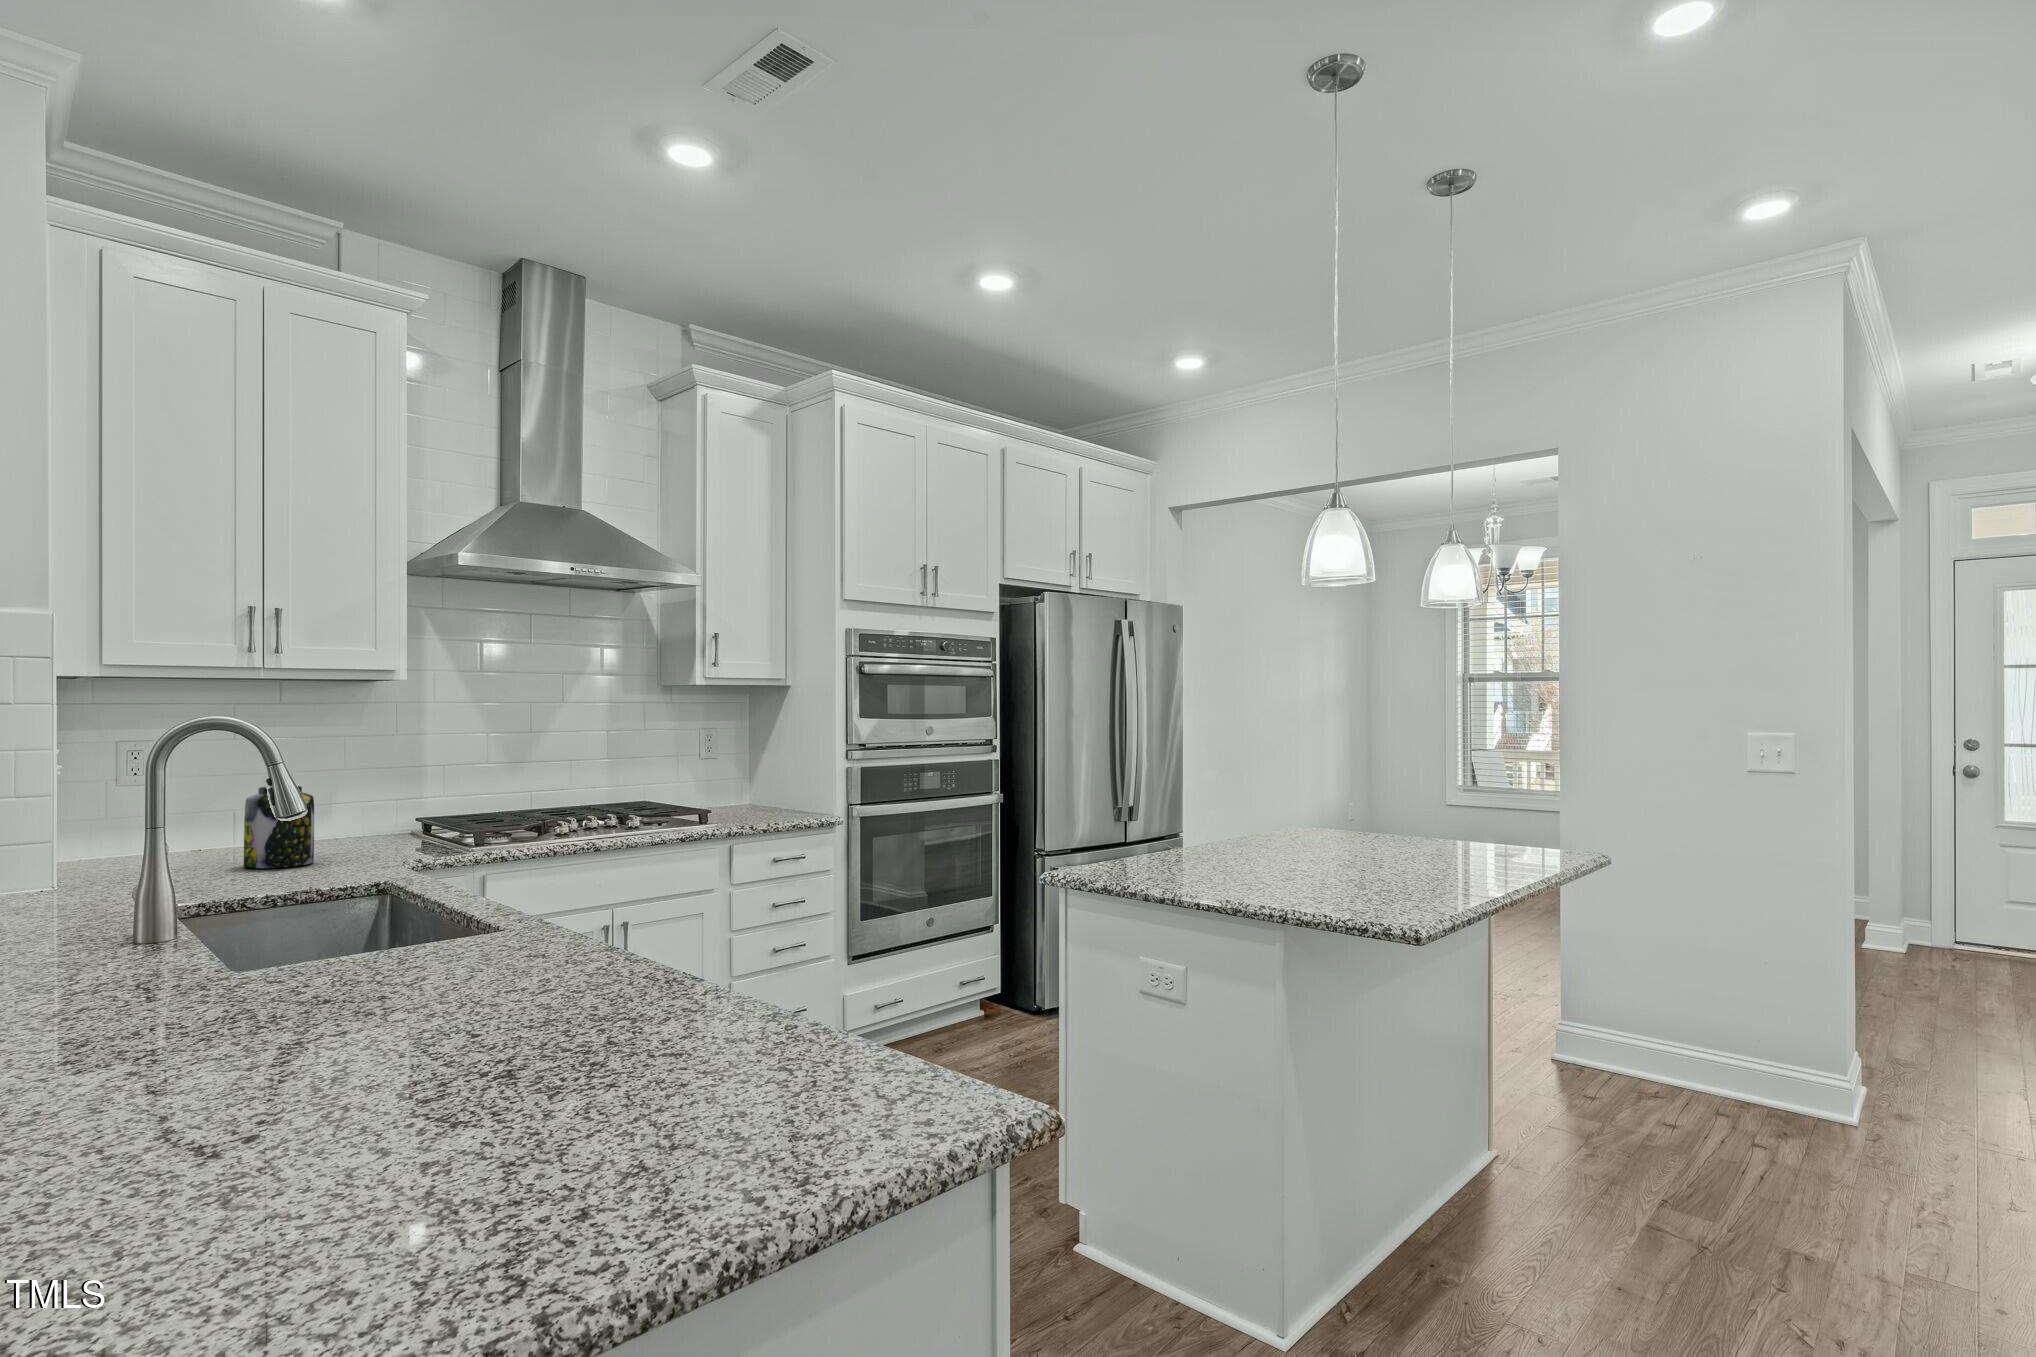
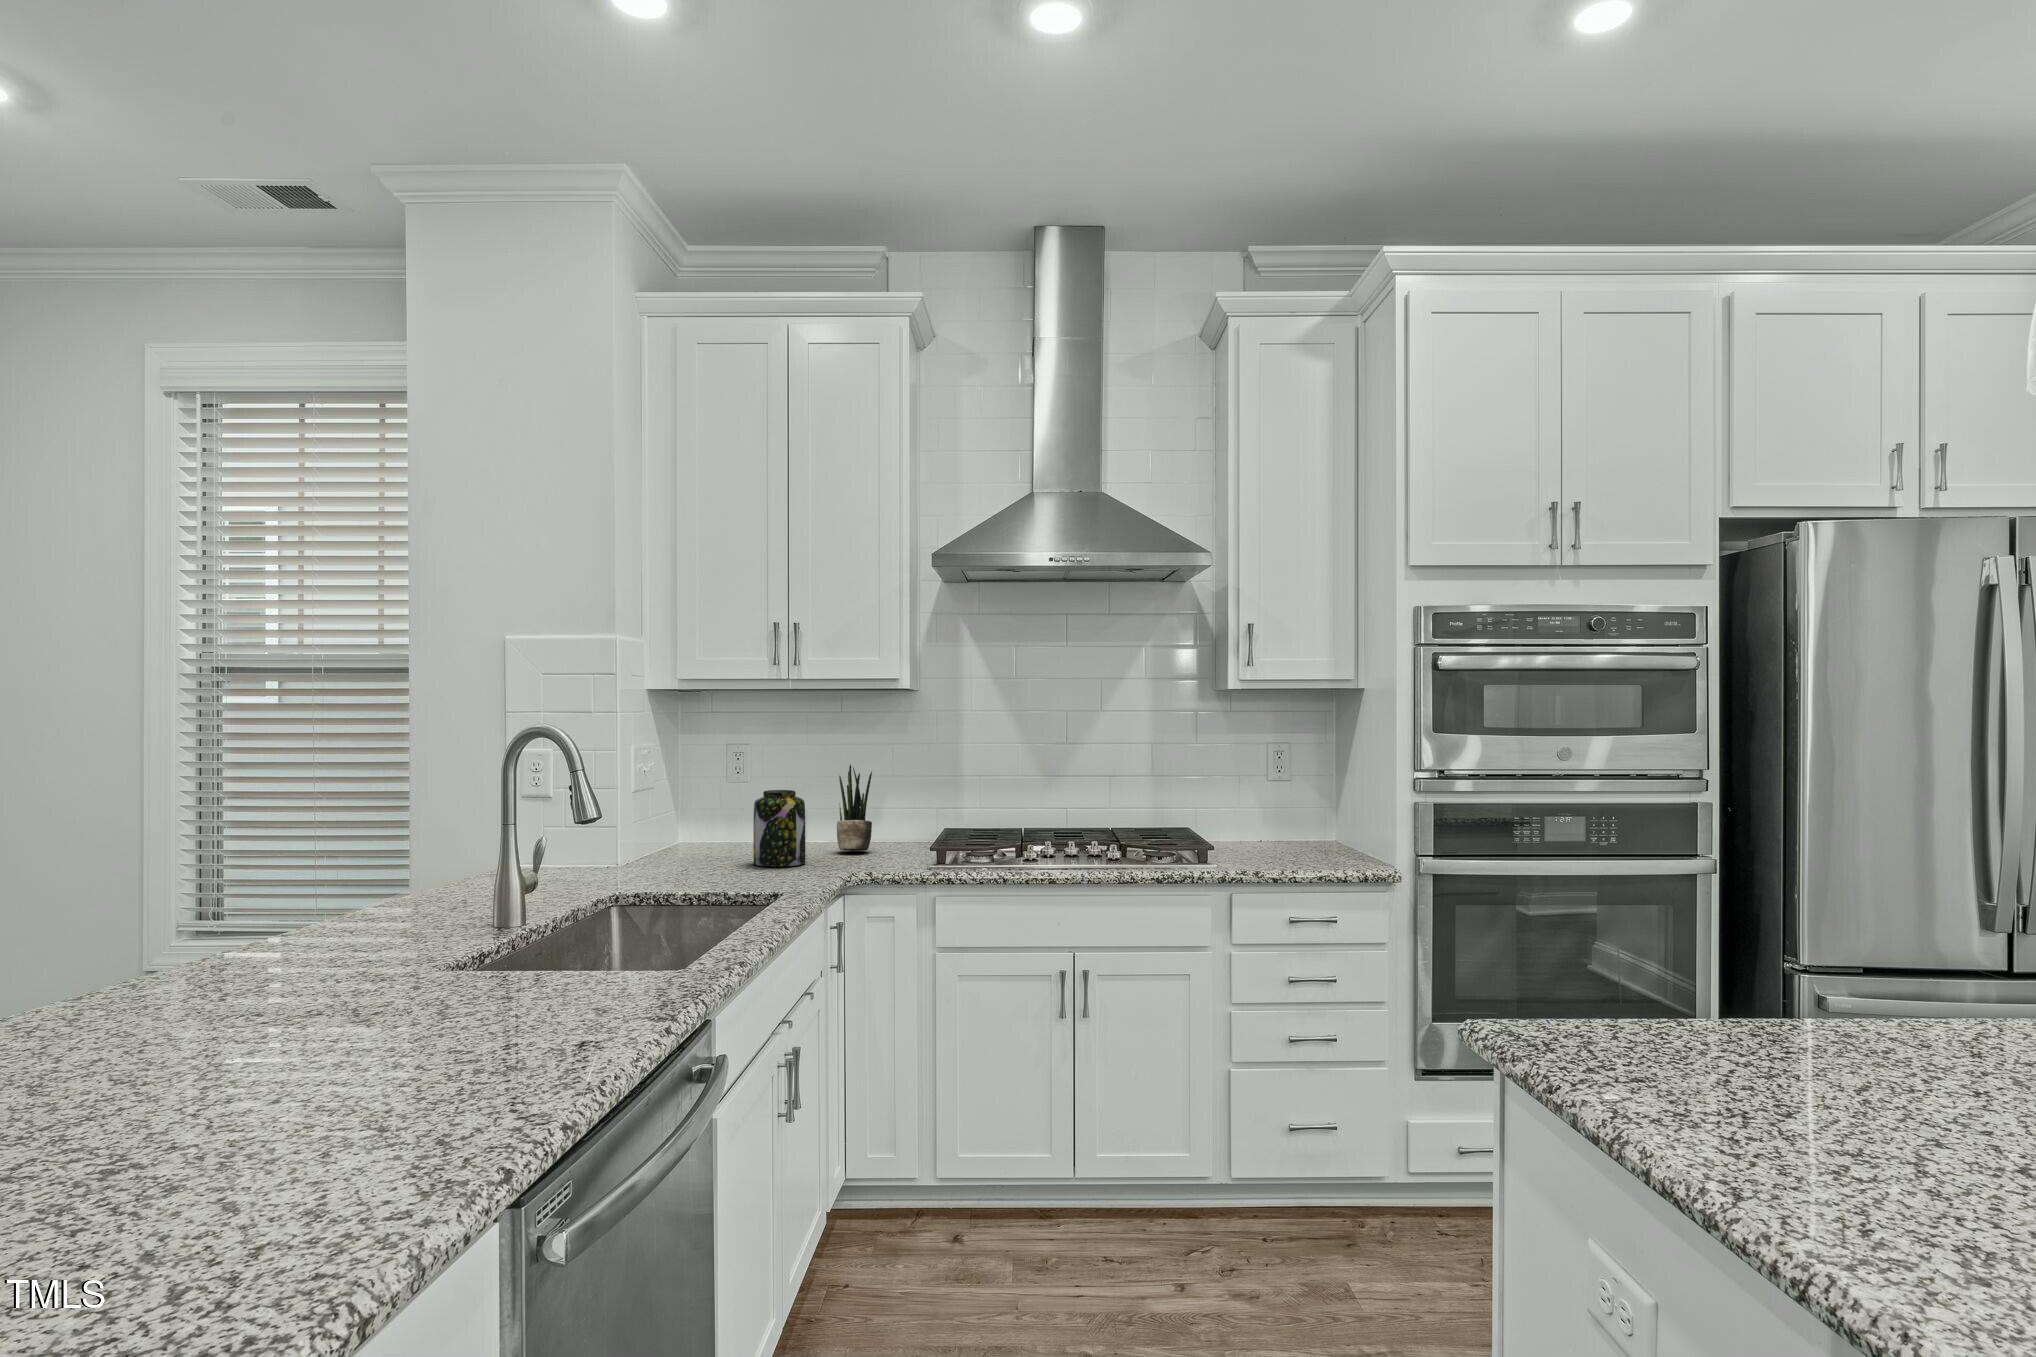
potted plant: none [309,758,352,849] -> present [837,765,872,851]

